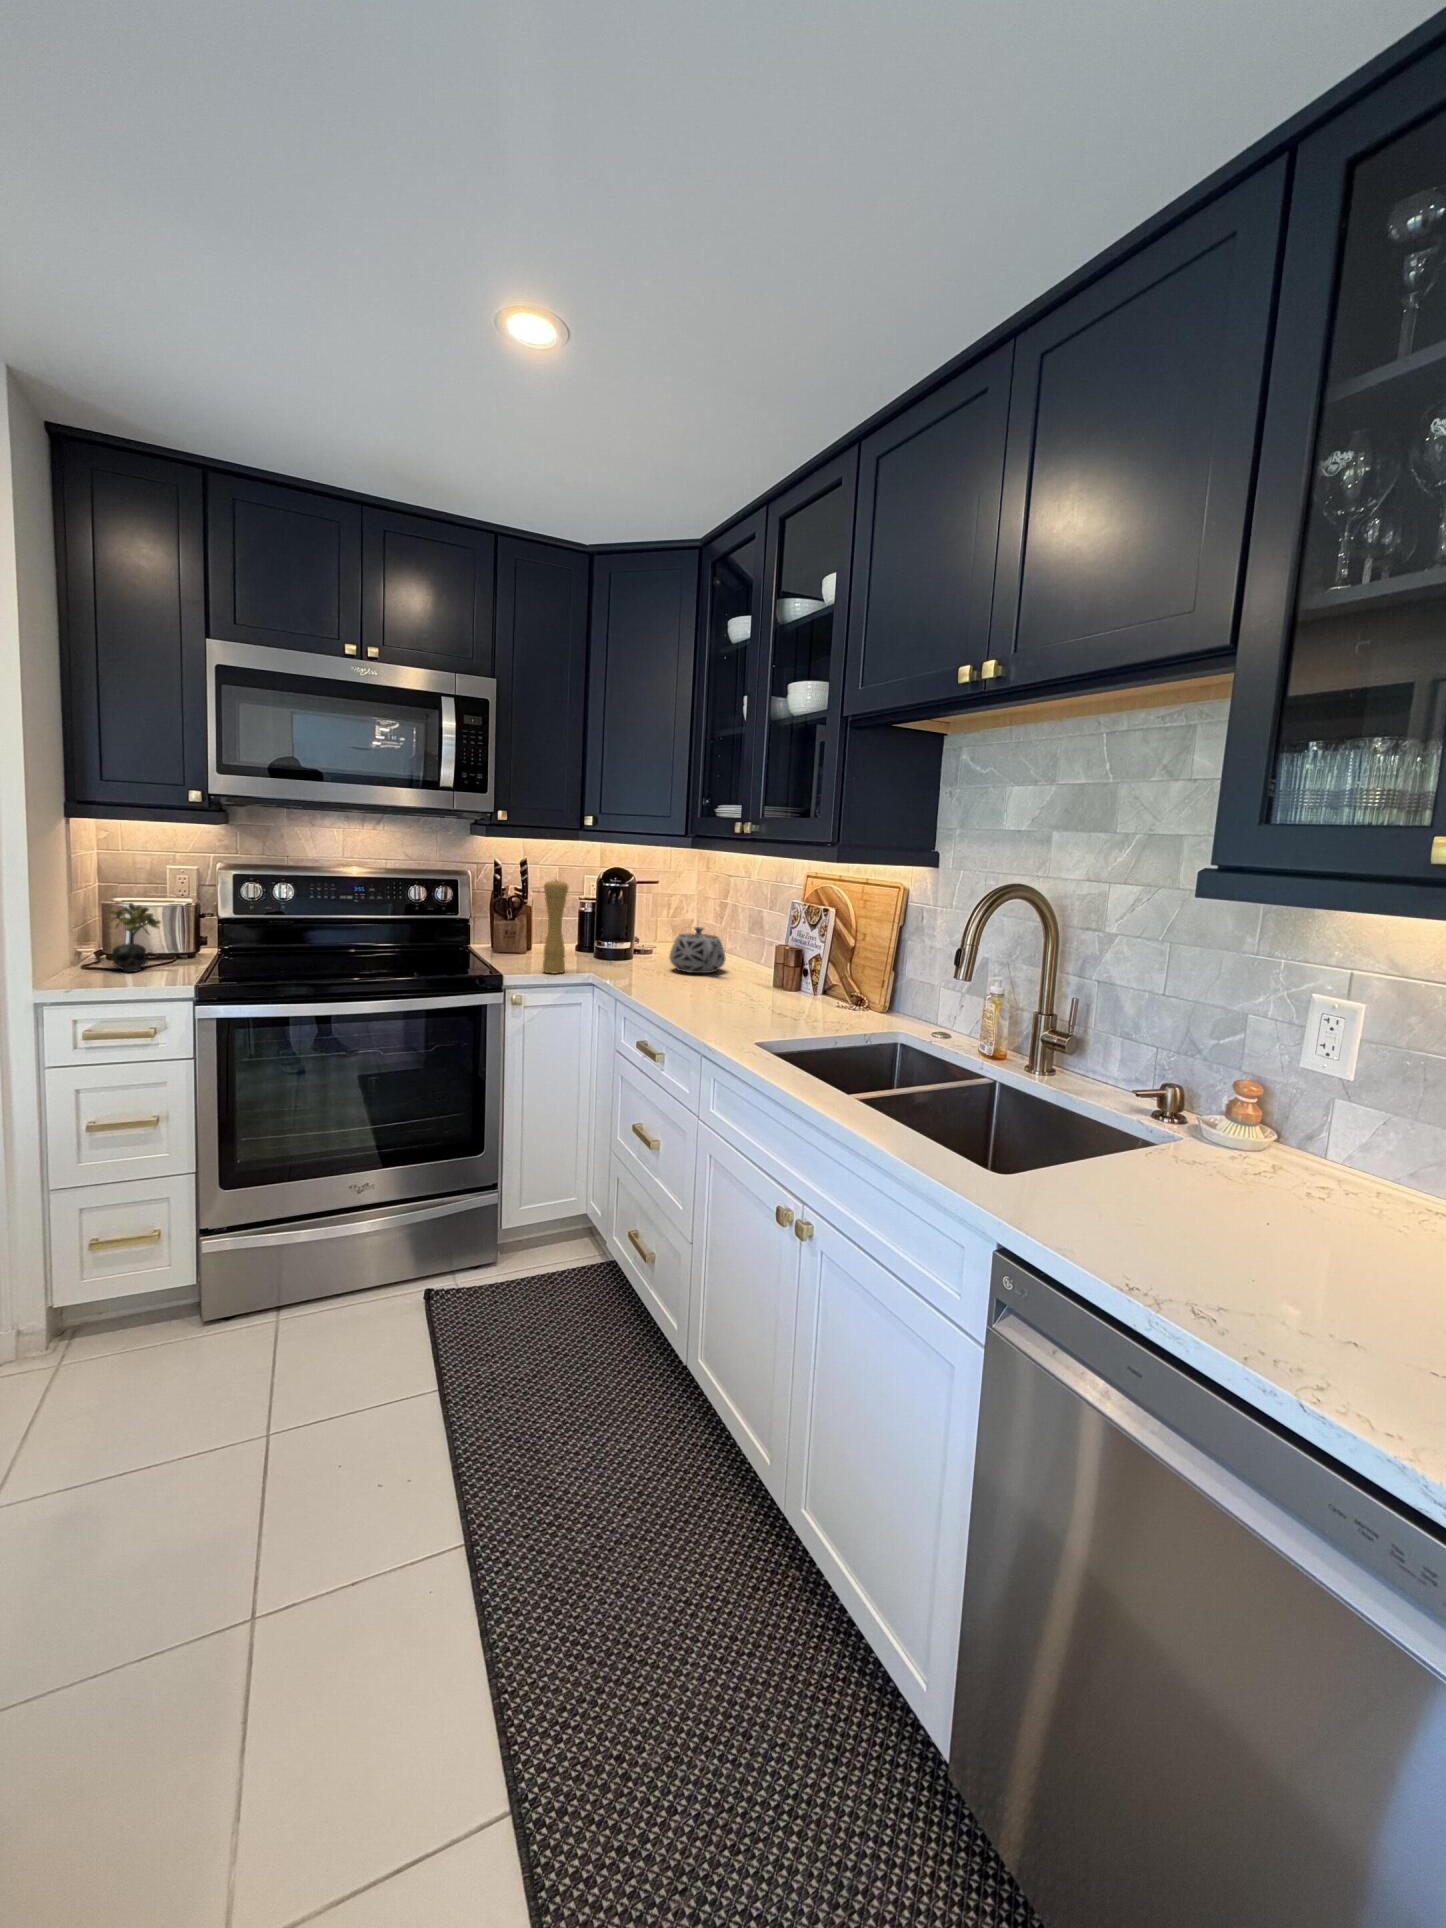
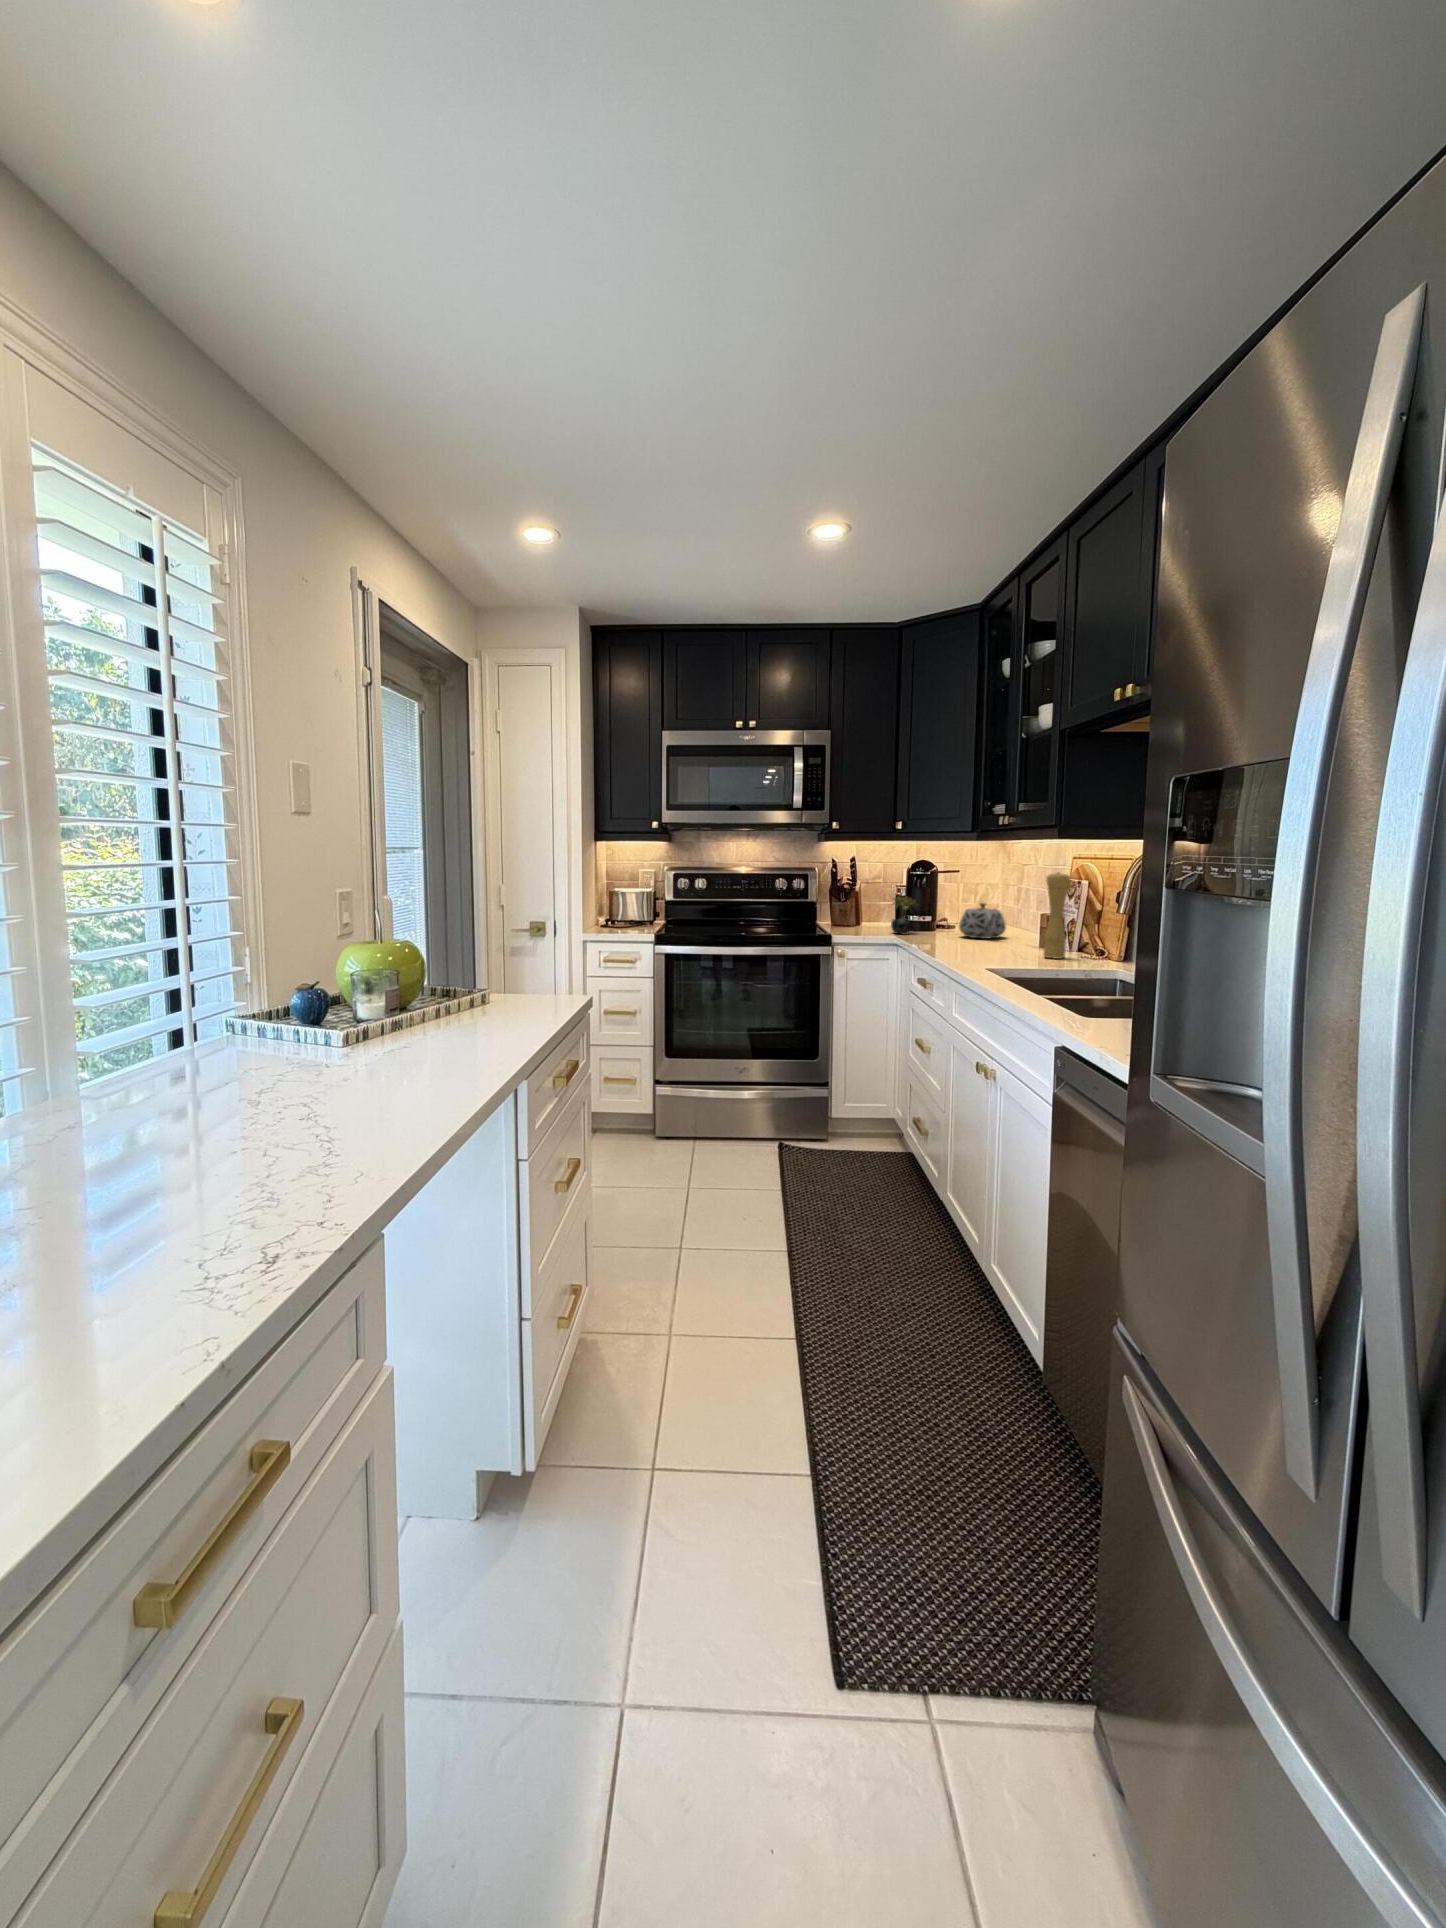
pepper mill: present [543,880,568,973] -> present [1043,872,1070,959]
succulent plant: present [105,903,160,972] -> present [891,894,918,935]

